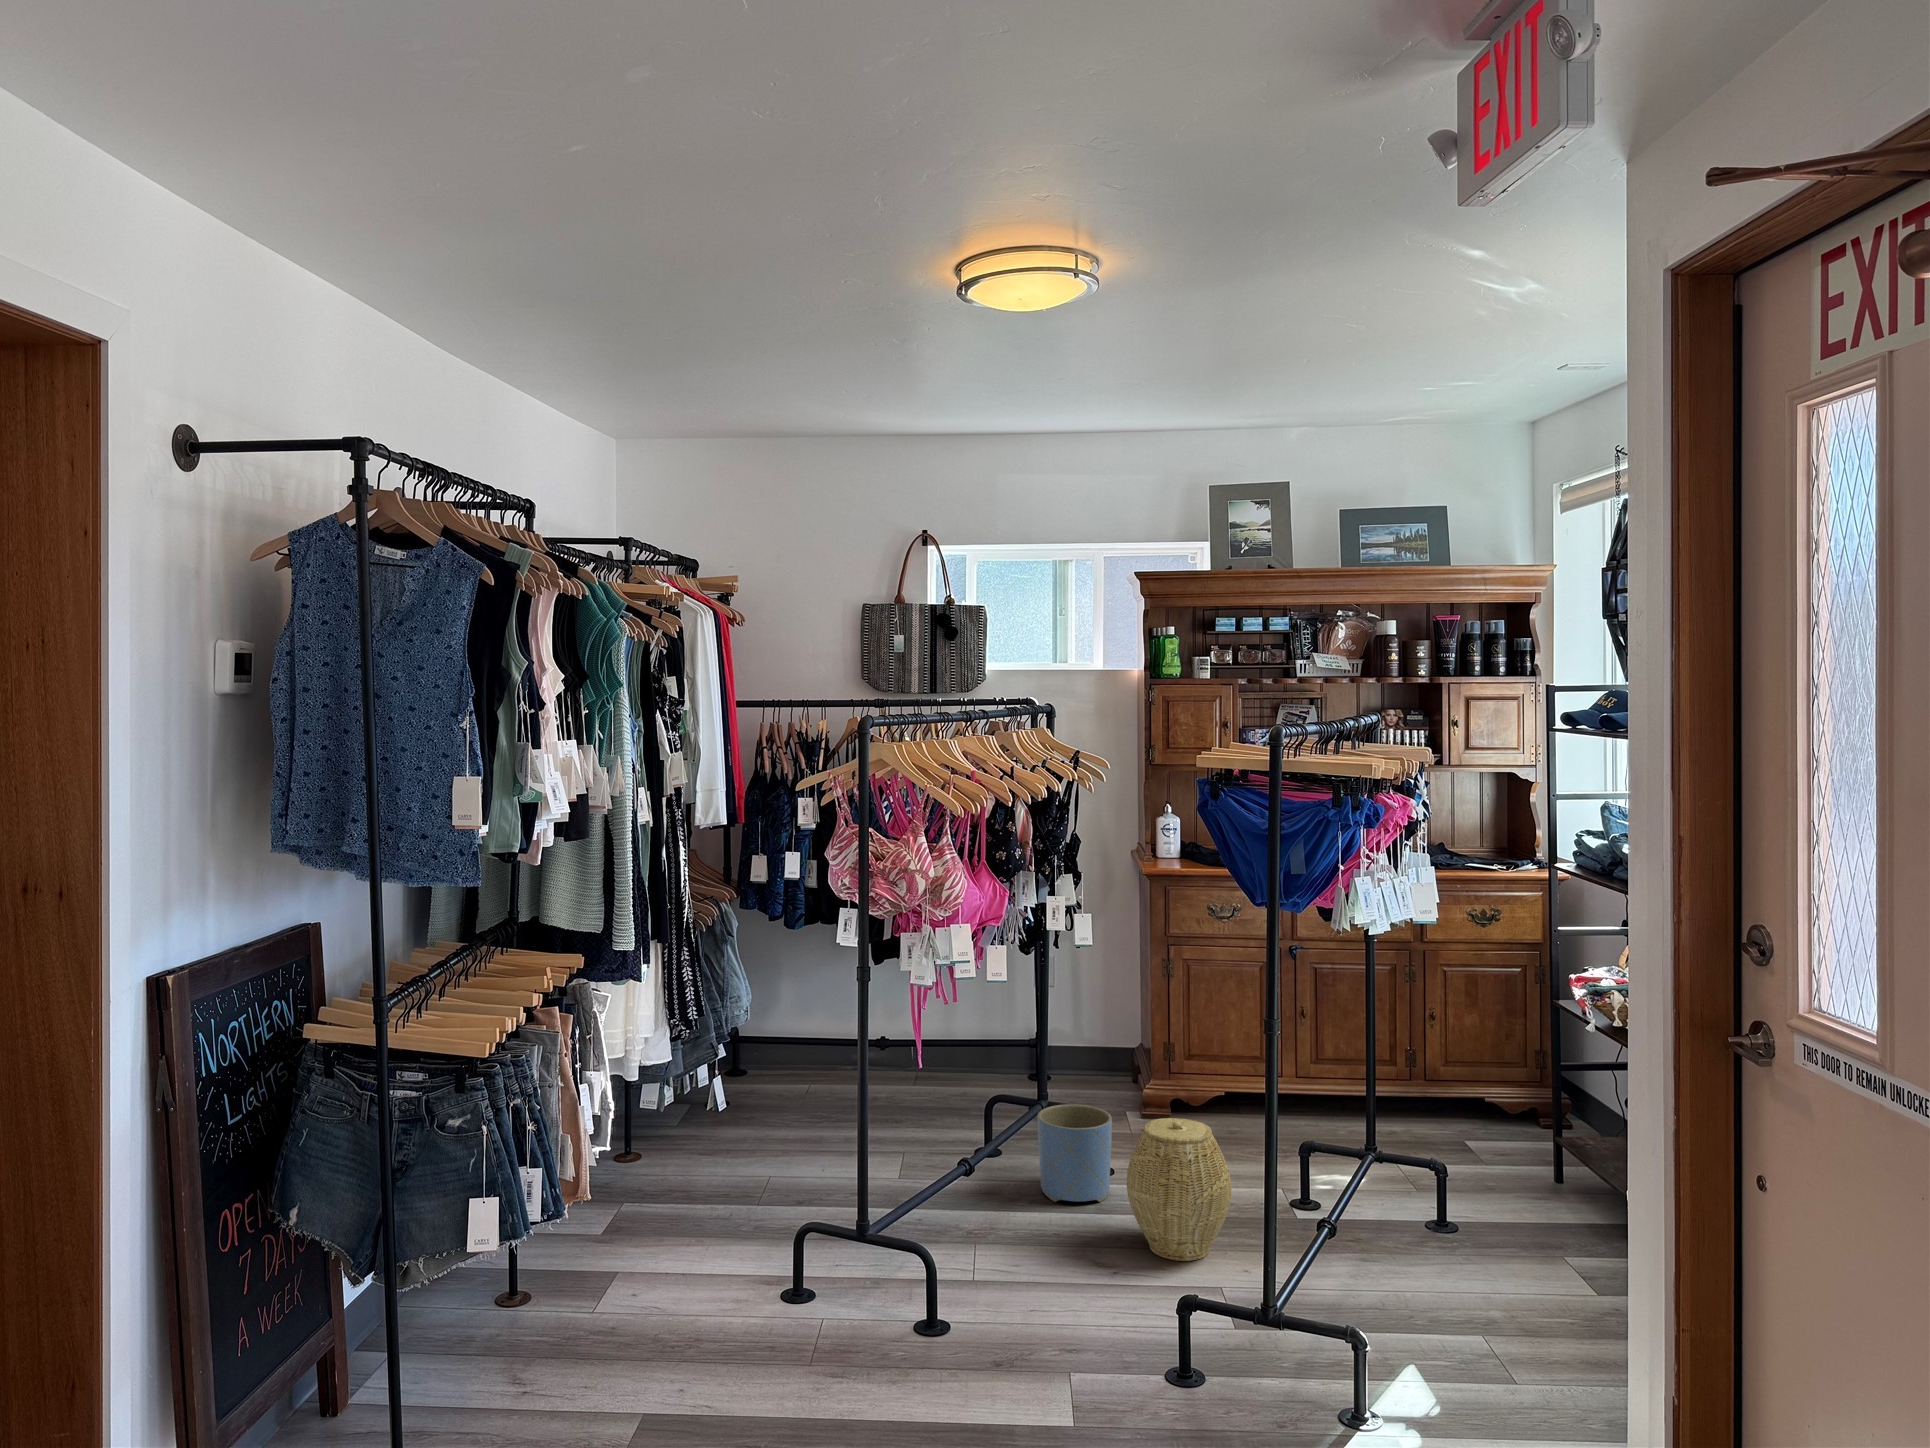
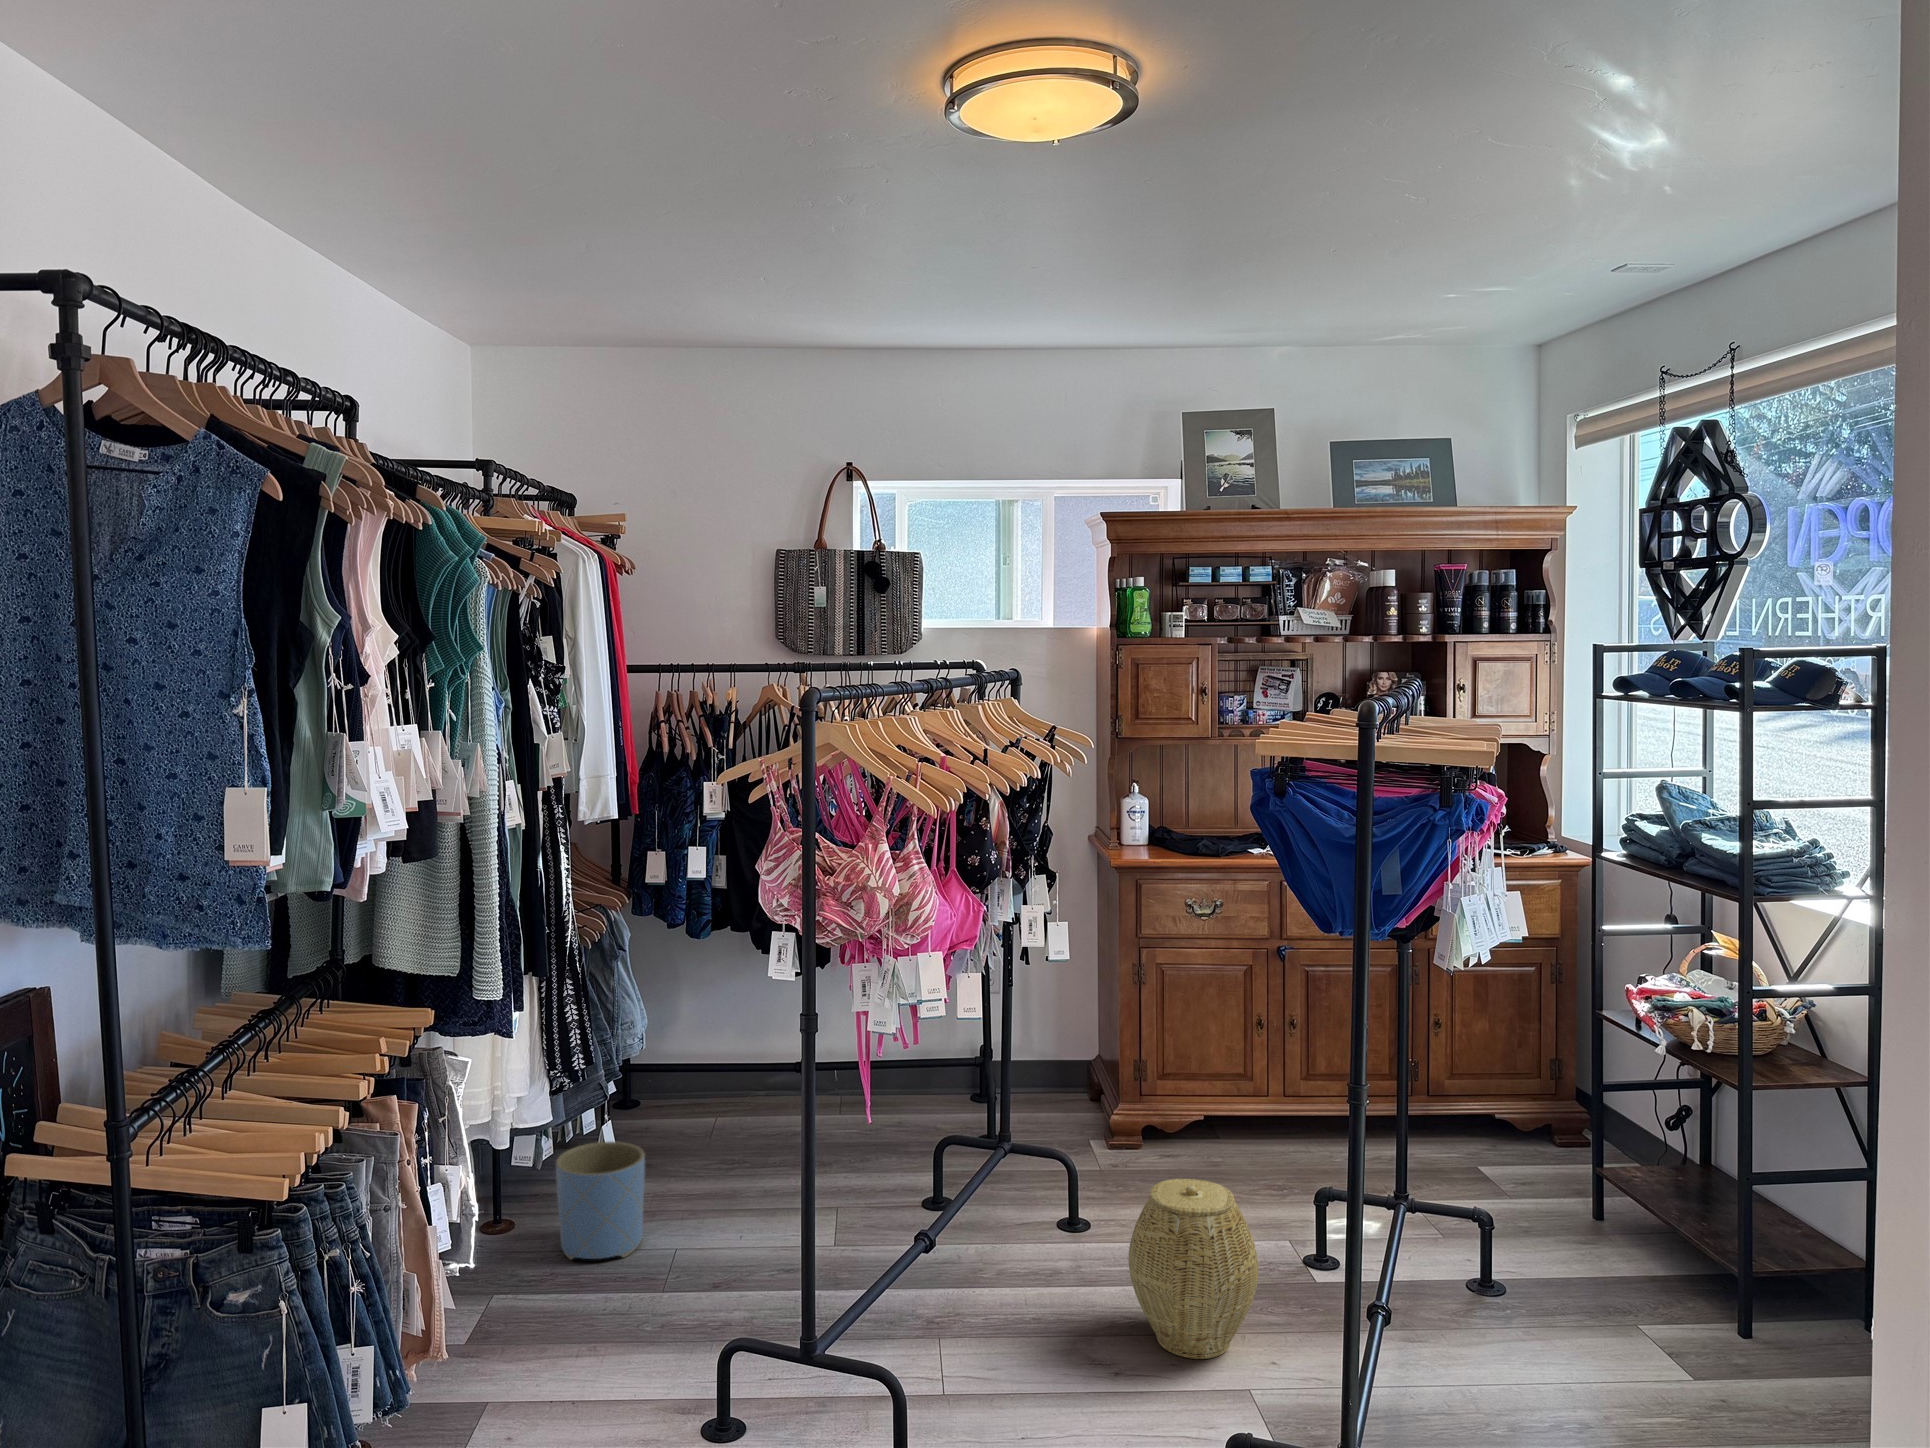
planter: present [1037,1104,1112,1202] -> present [556,1142,645,1259]

